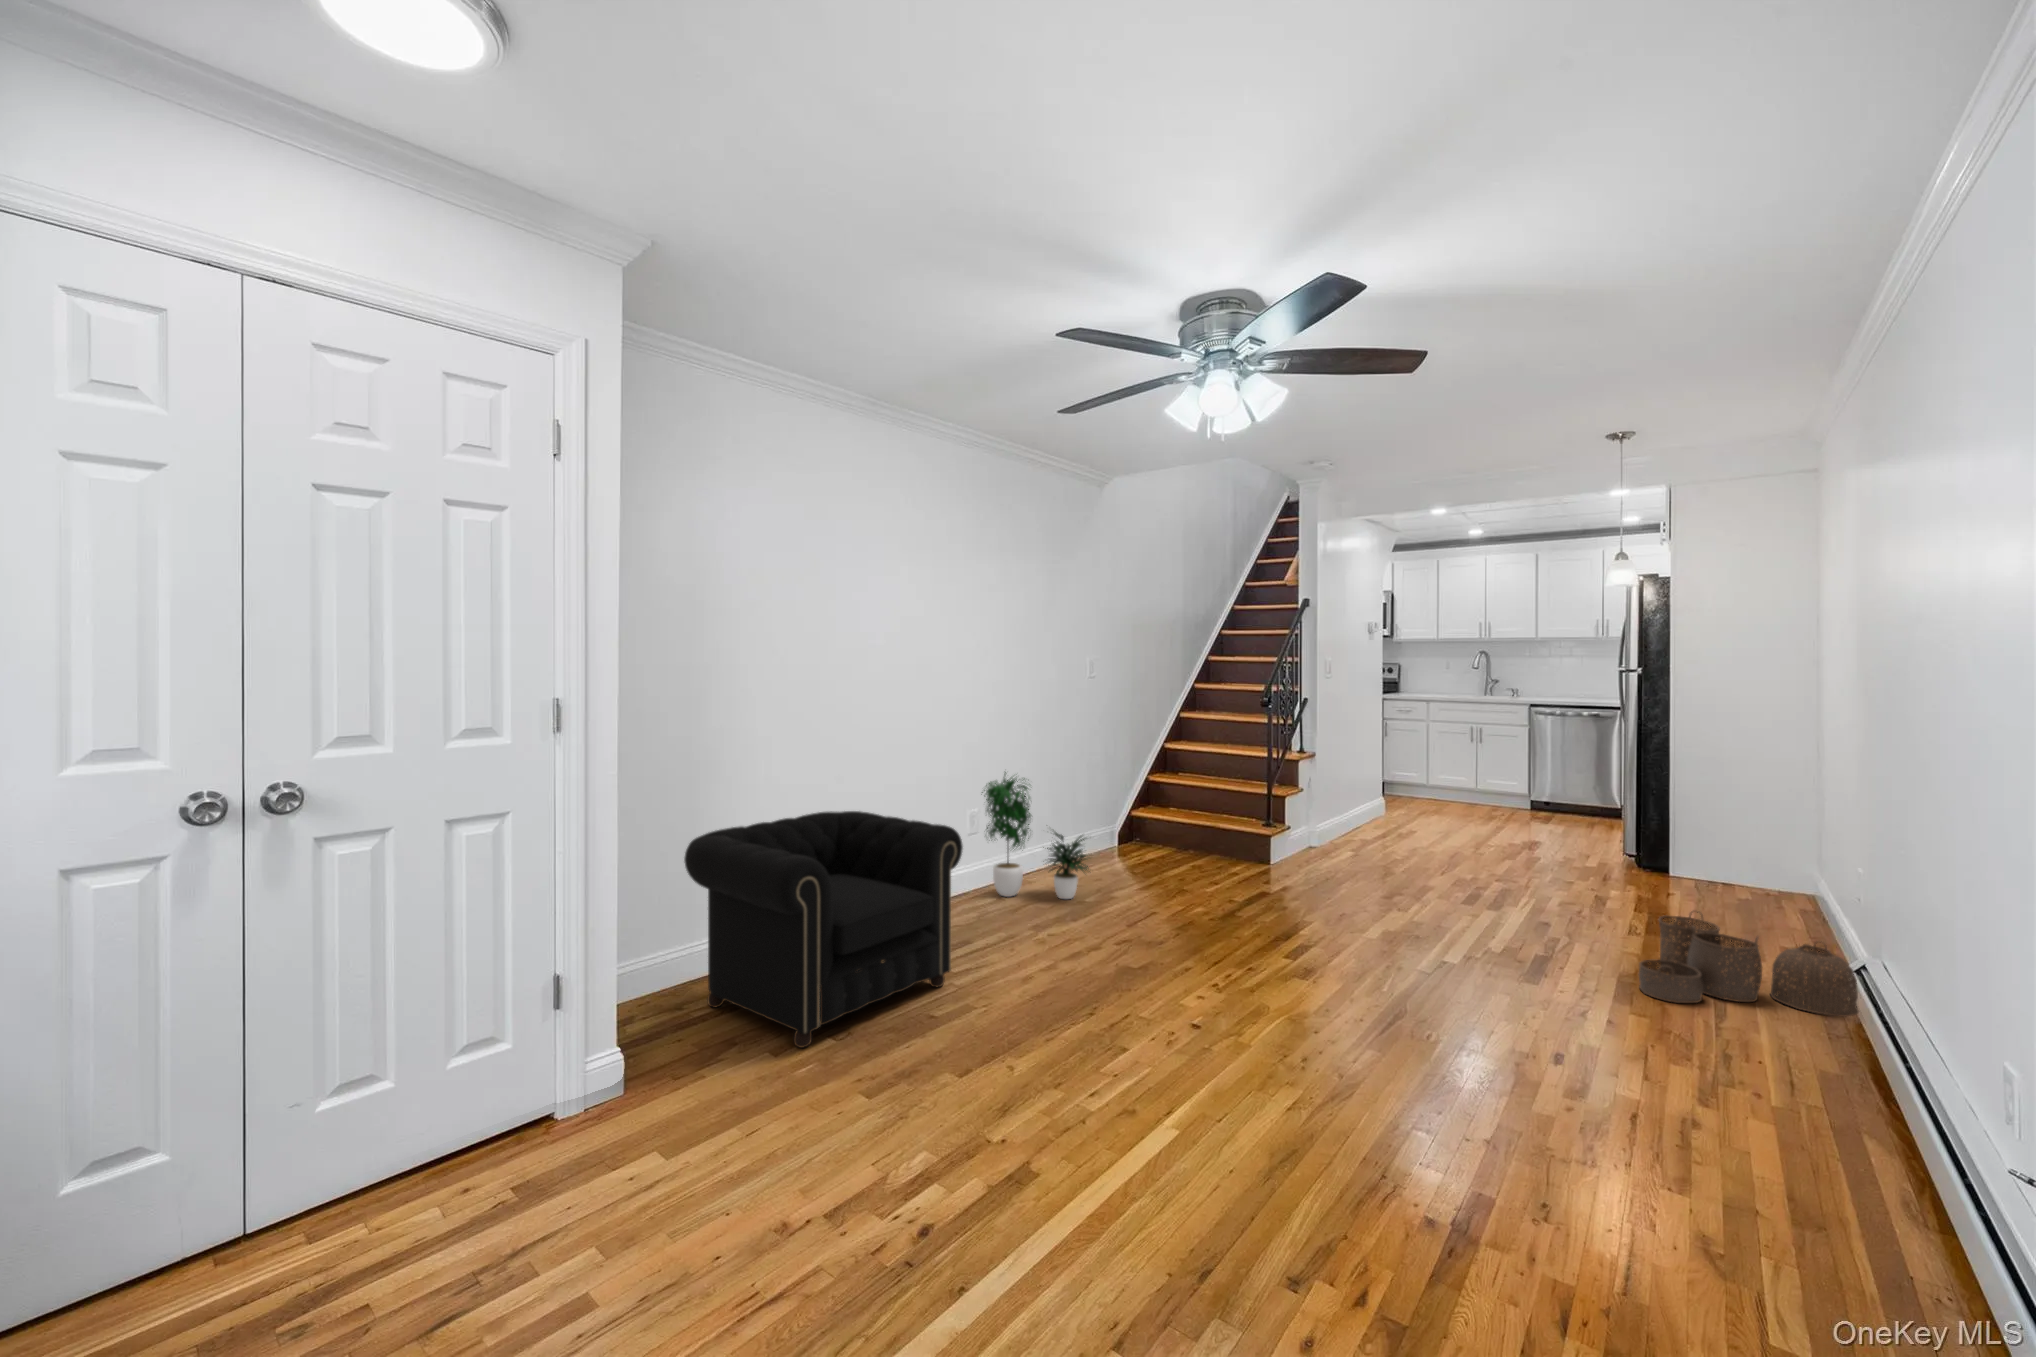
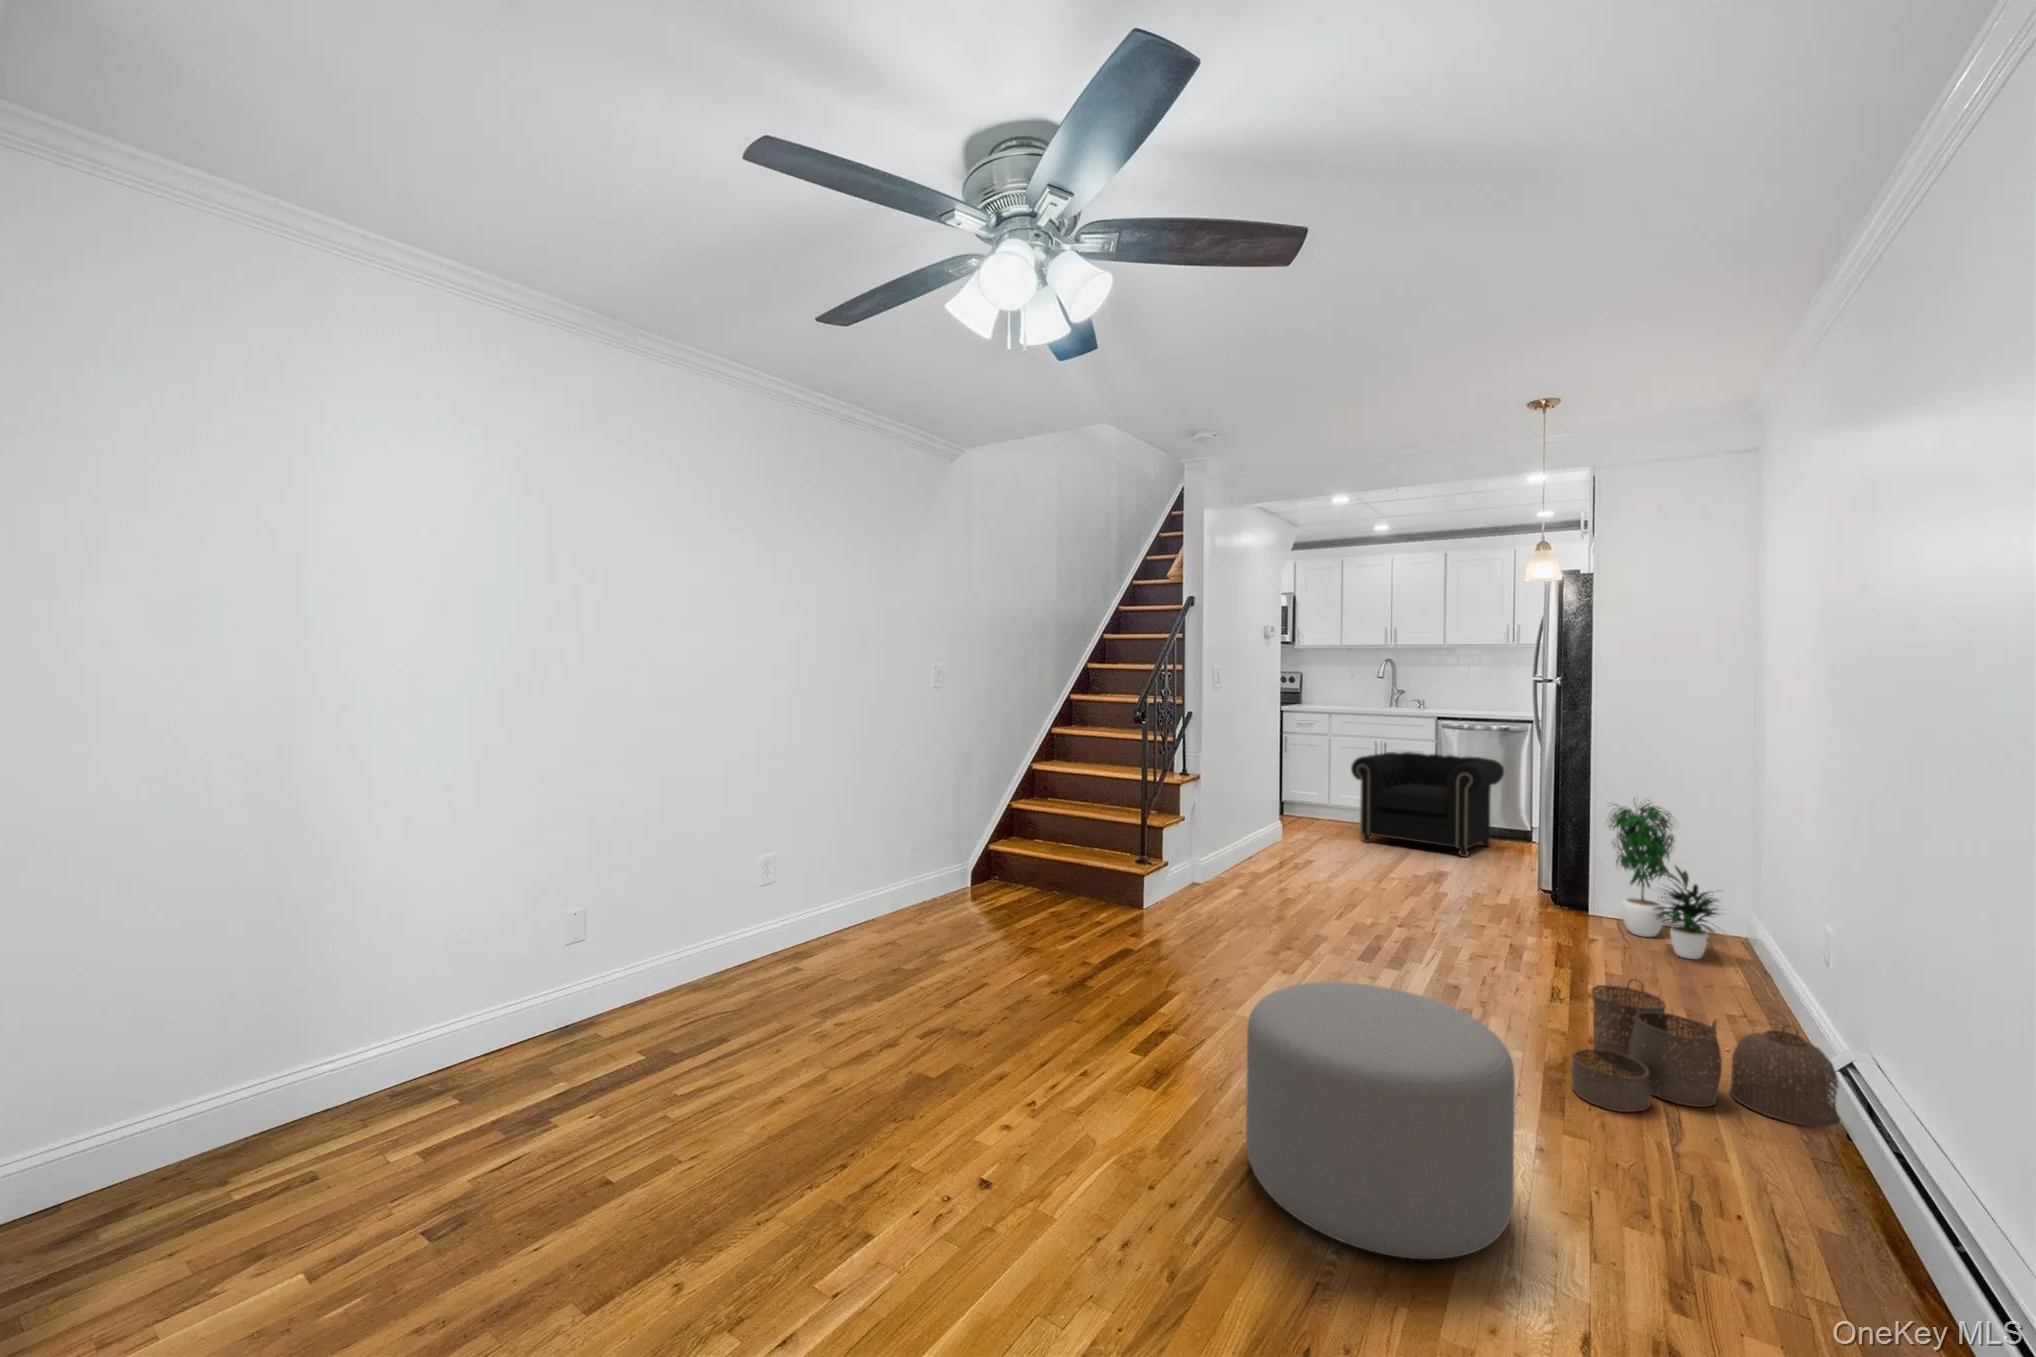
potted plant: present [982,772,1089,899] -> present [1610,800,1718,959]
armchair: present [684,811,963,1048] -> present [1351,752,1504,857]
ottoman: none [1384,896,1586,1071] -> present [1246,982,1515,1259]

